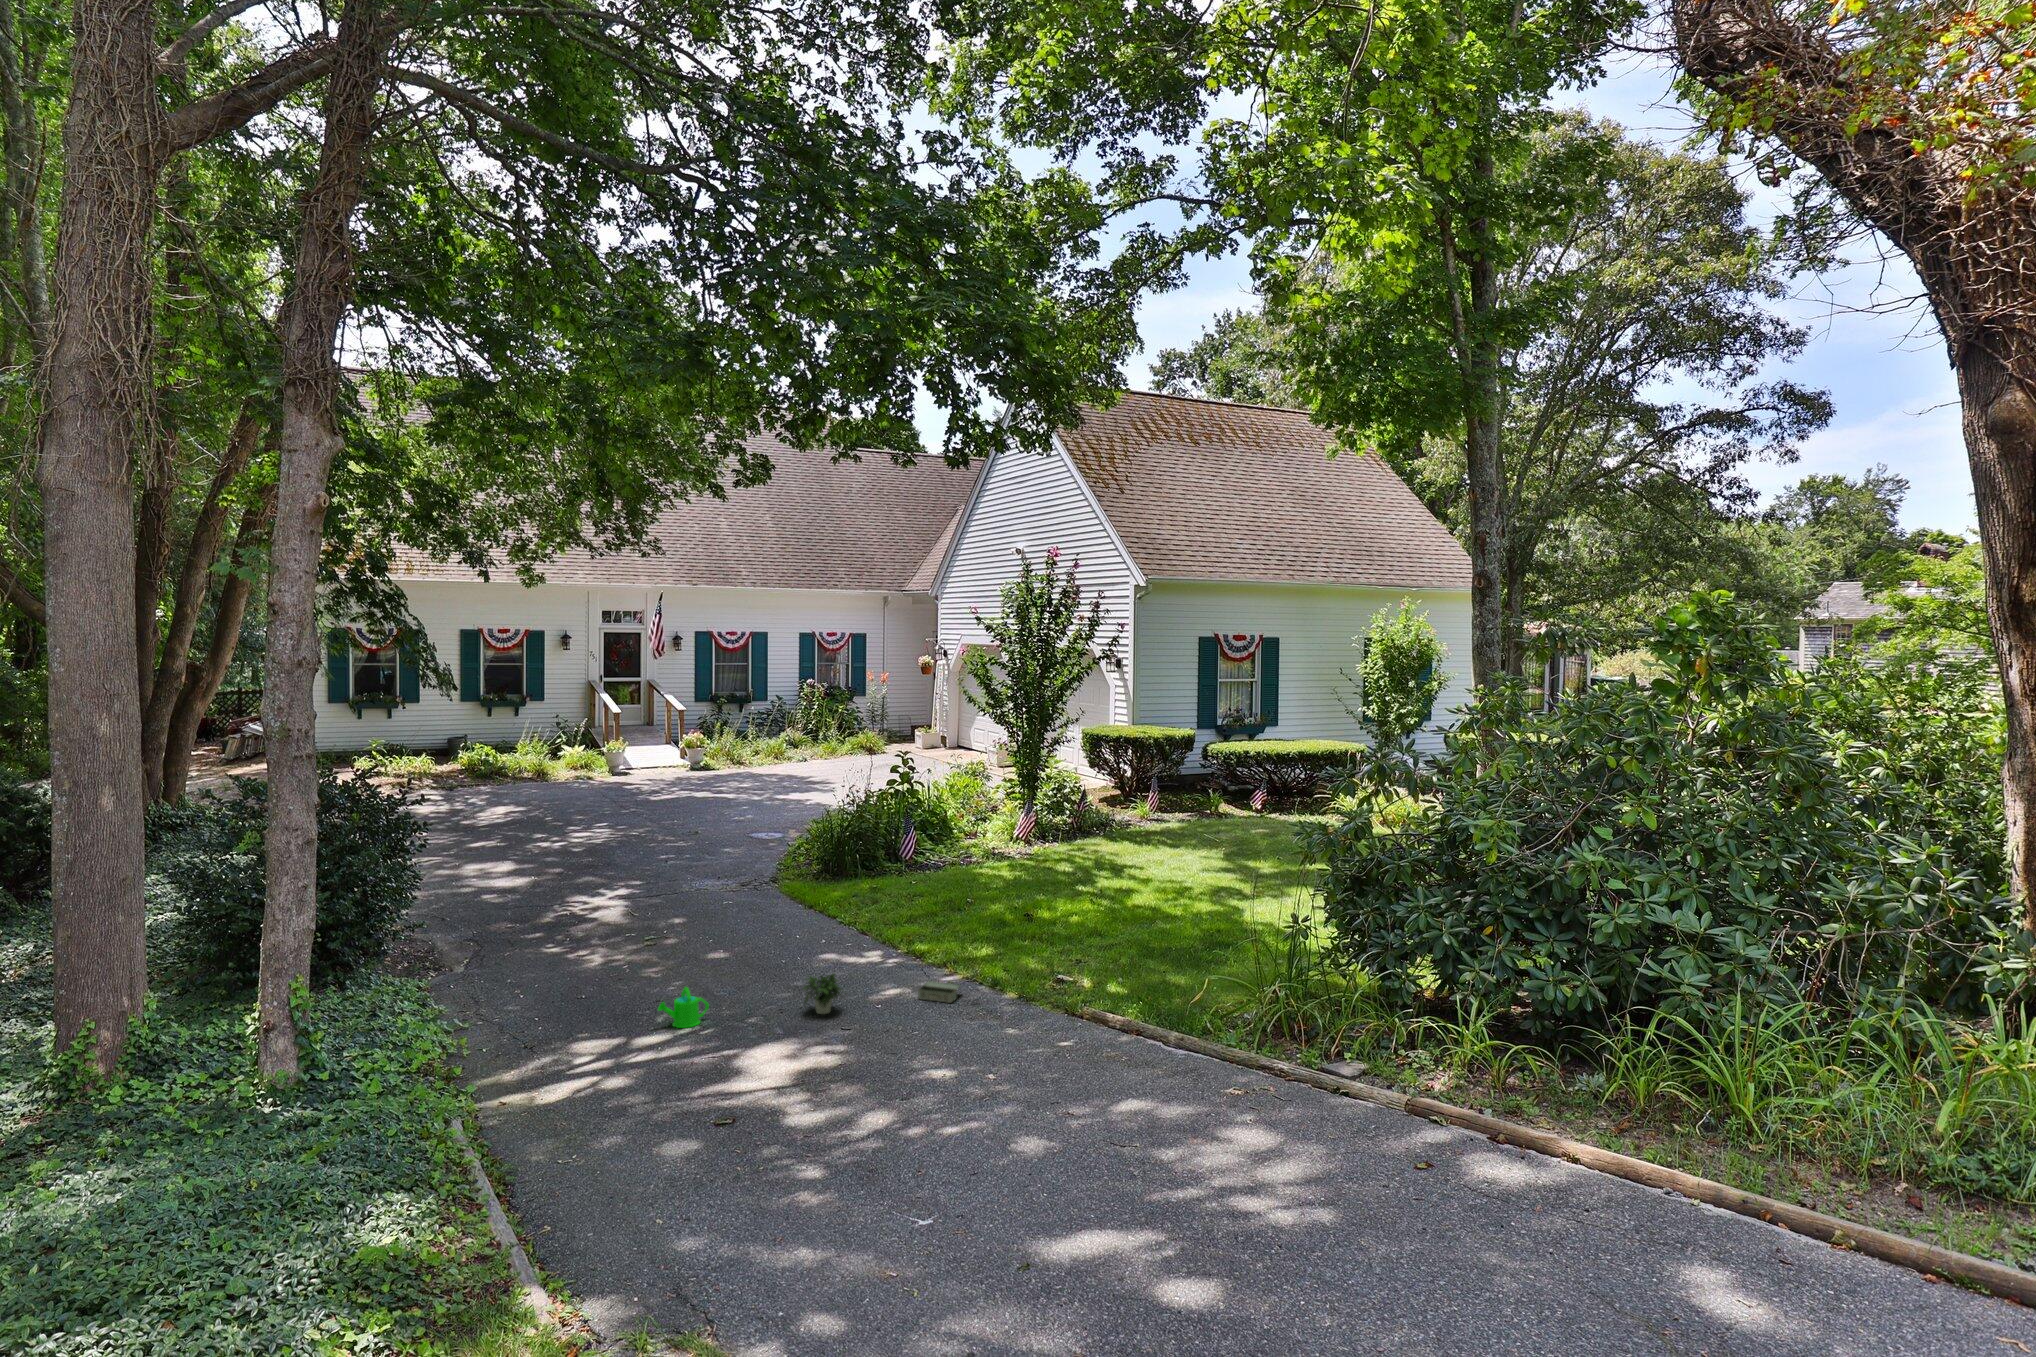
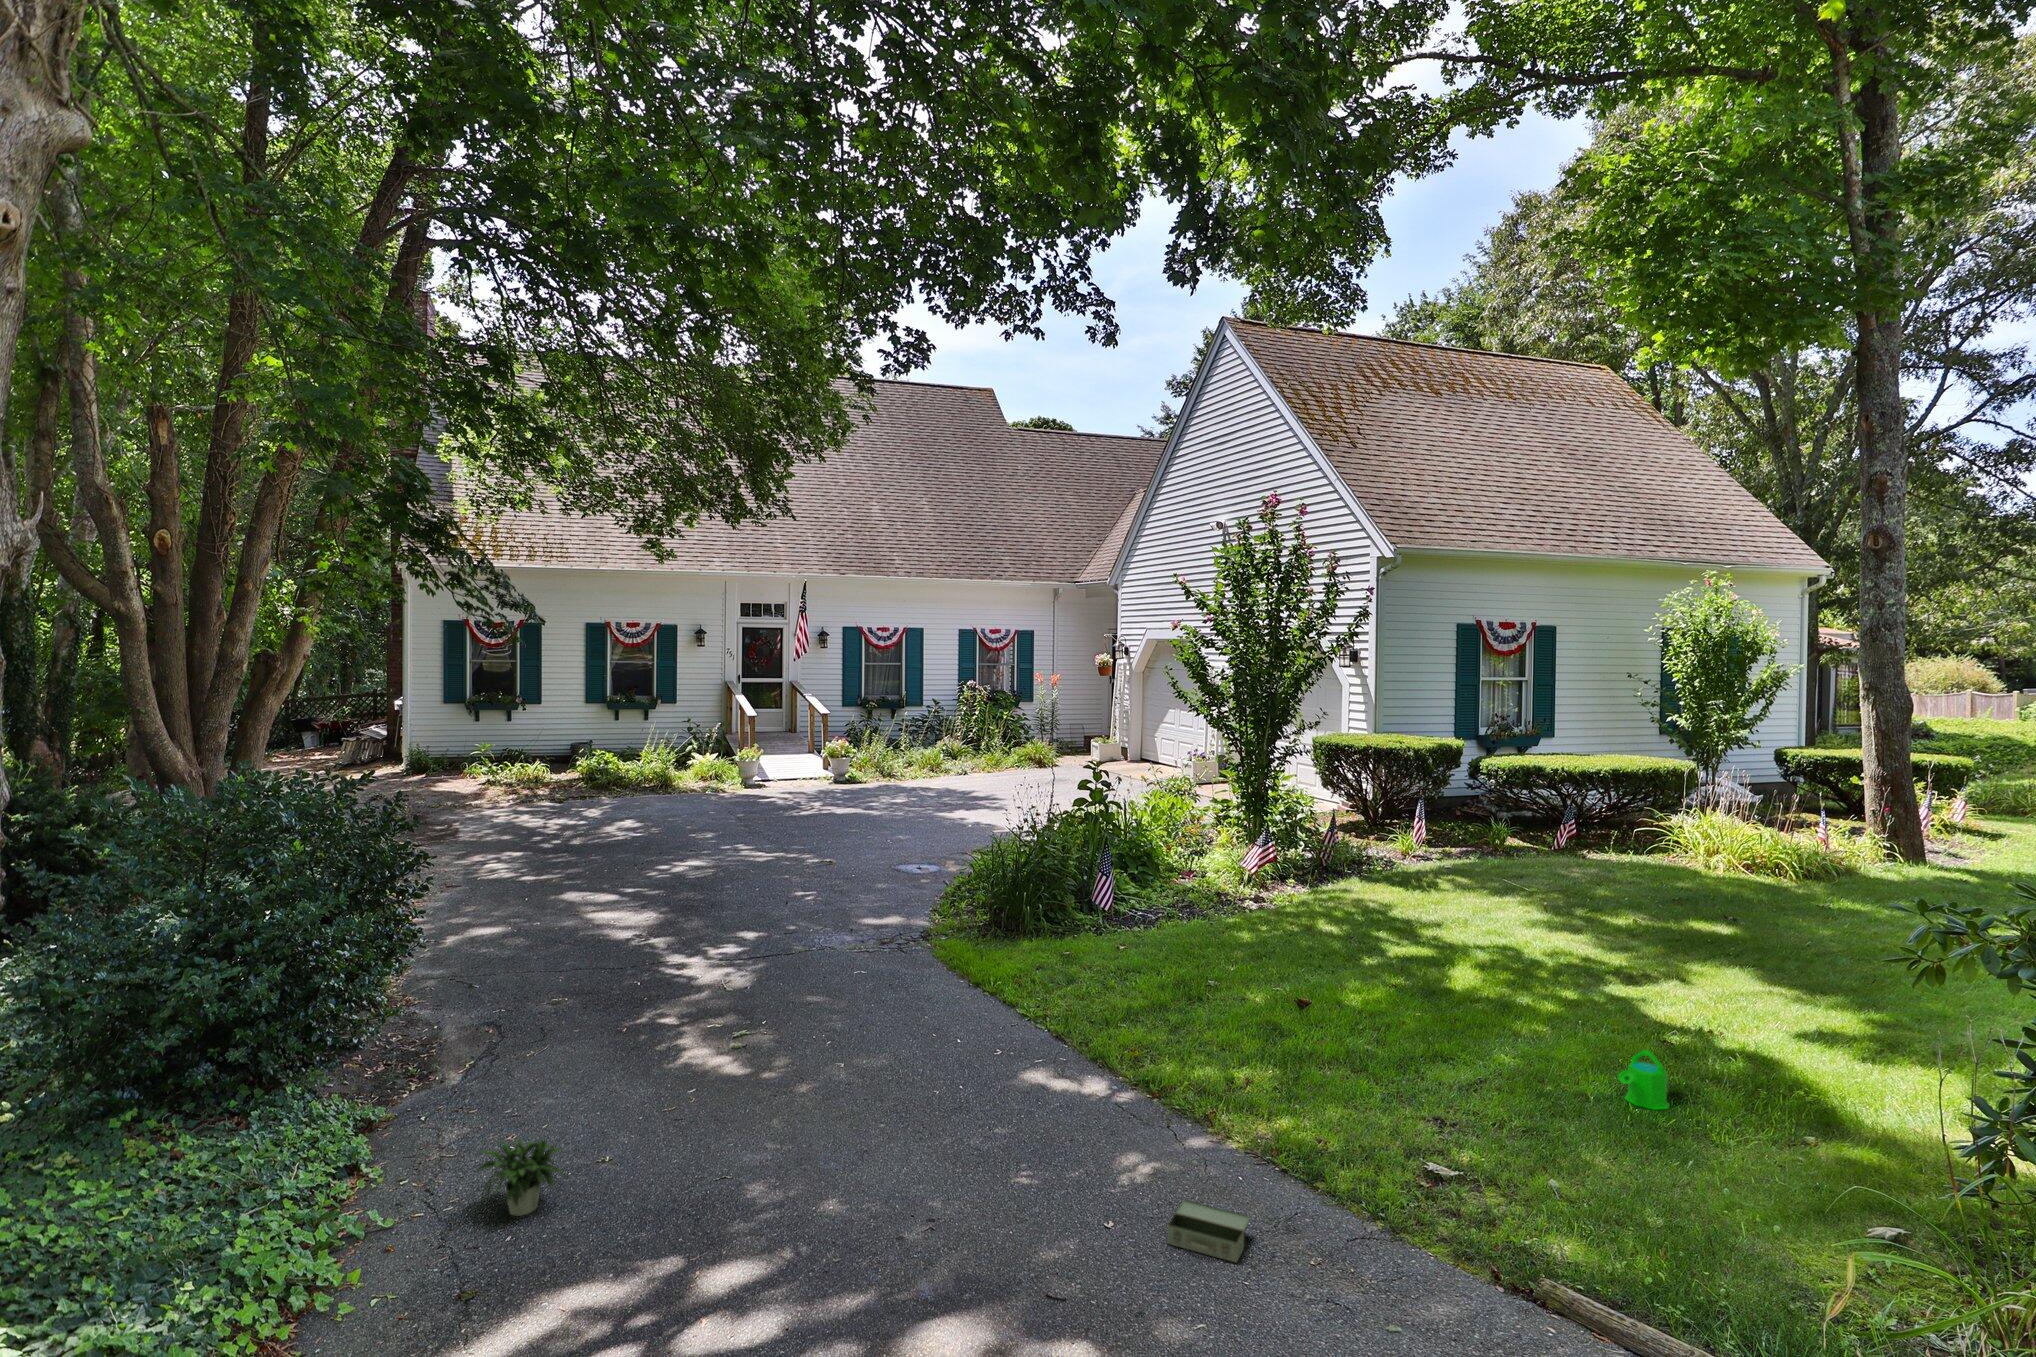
potted plant: present [803,974,842,1014] -> present [477,1138,566,1216]
watering can: present [658,987,709,1028] -> present [1618,1050,1670,1110]

